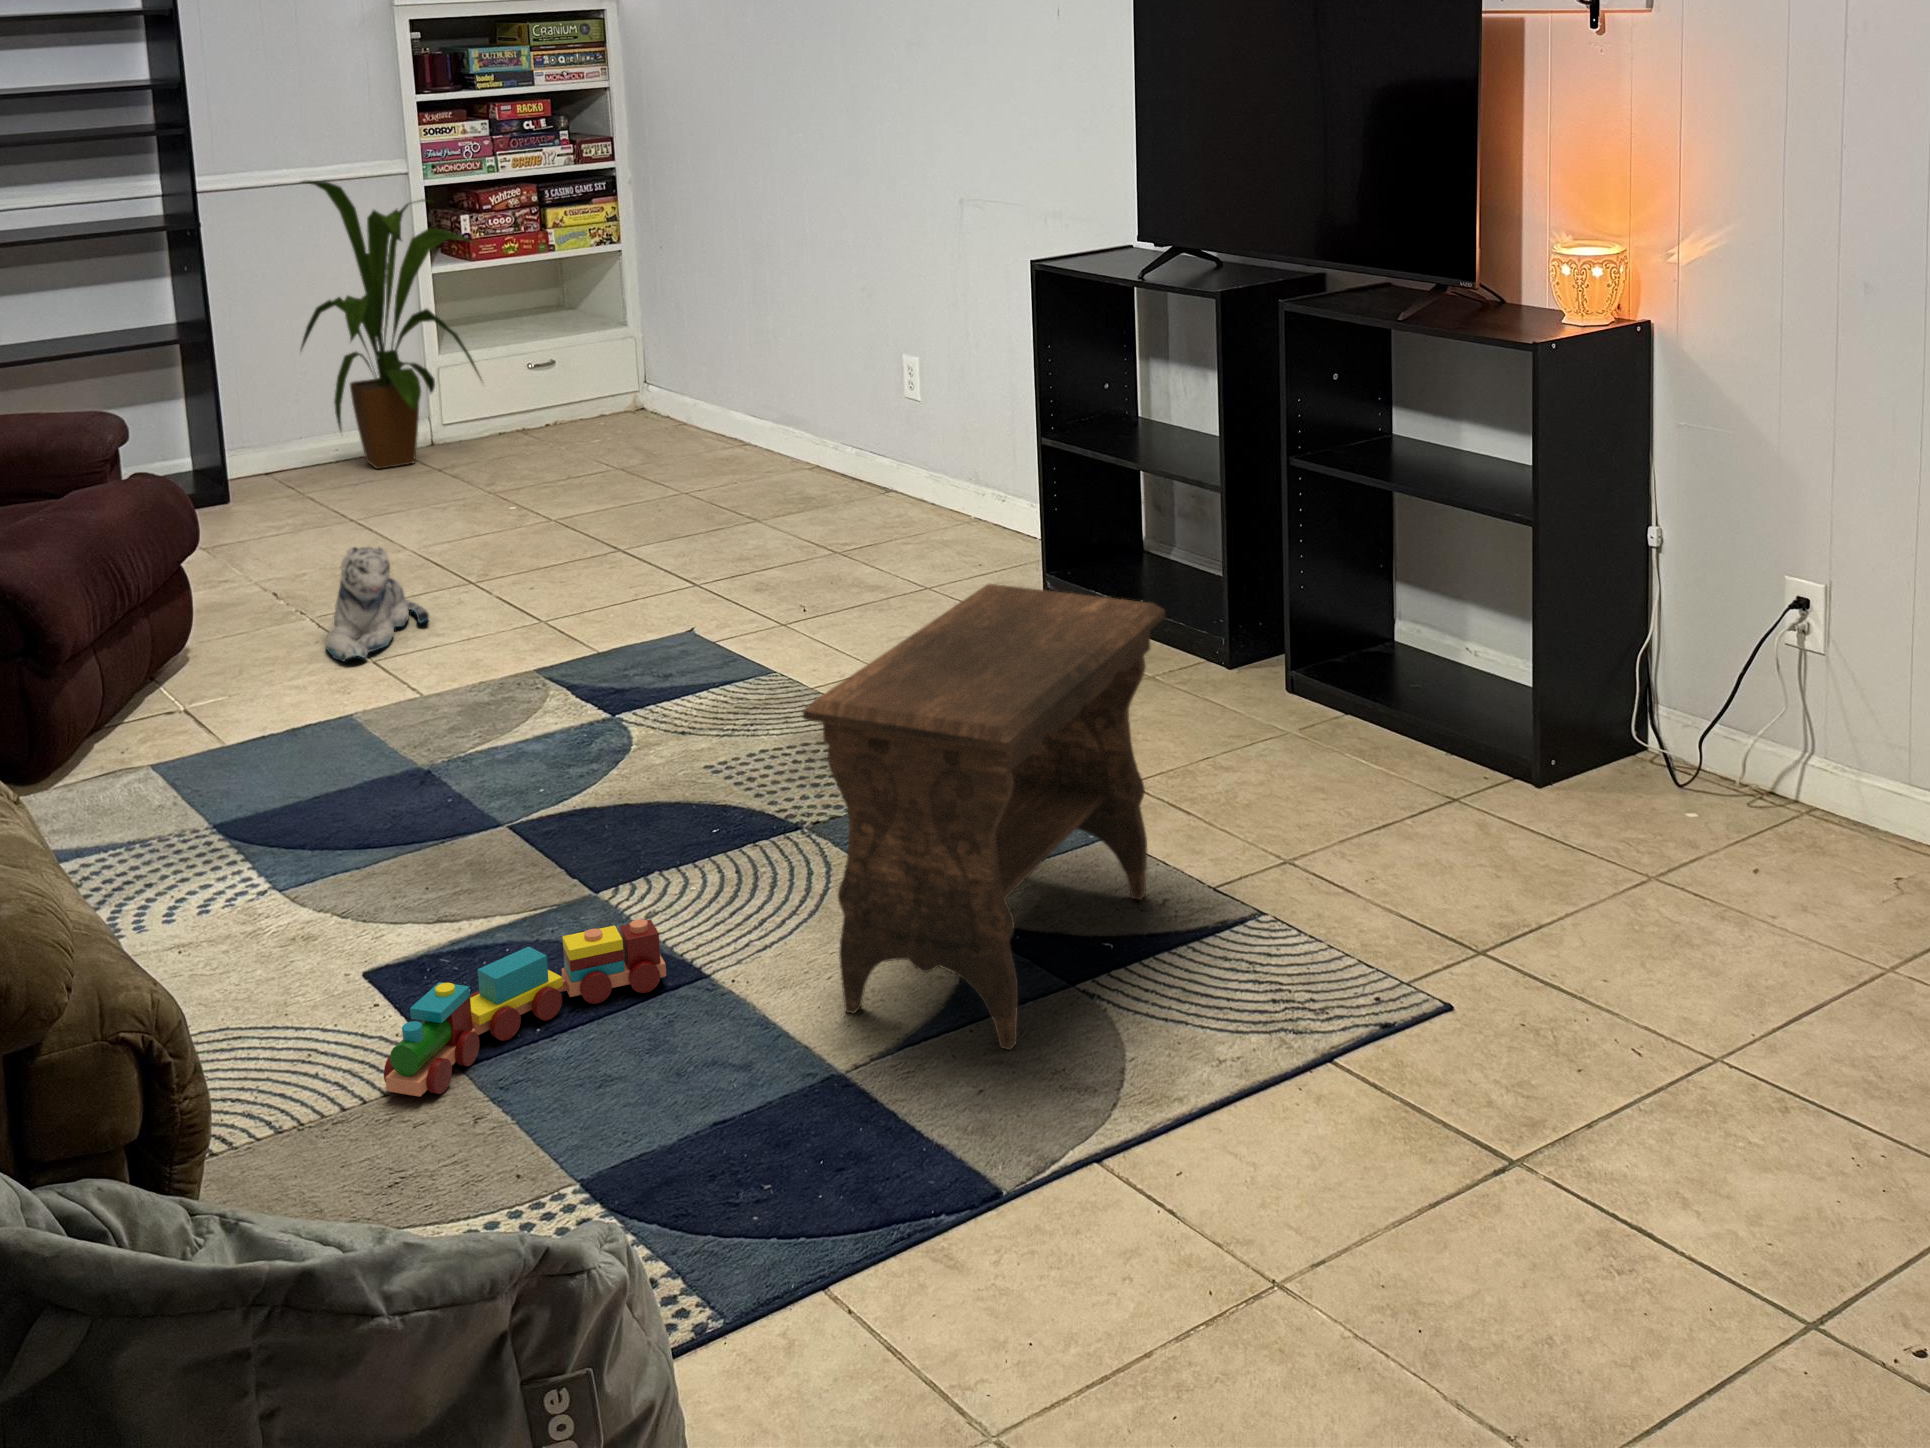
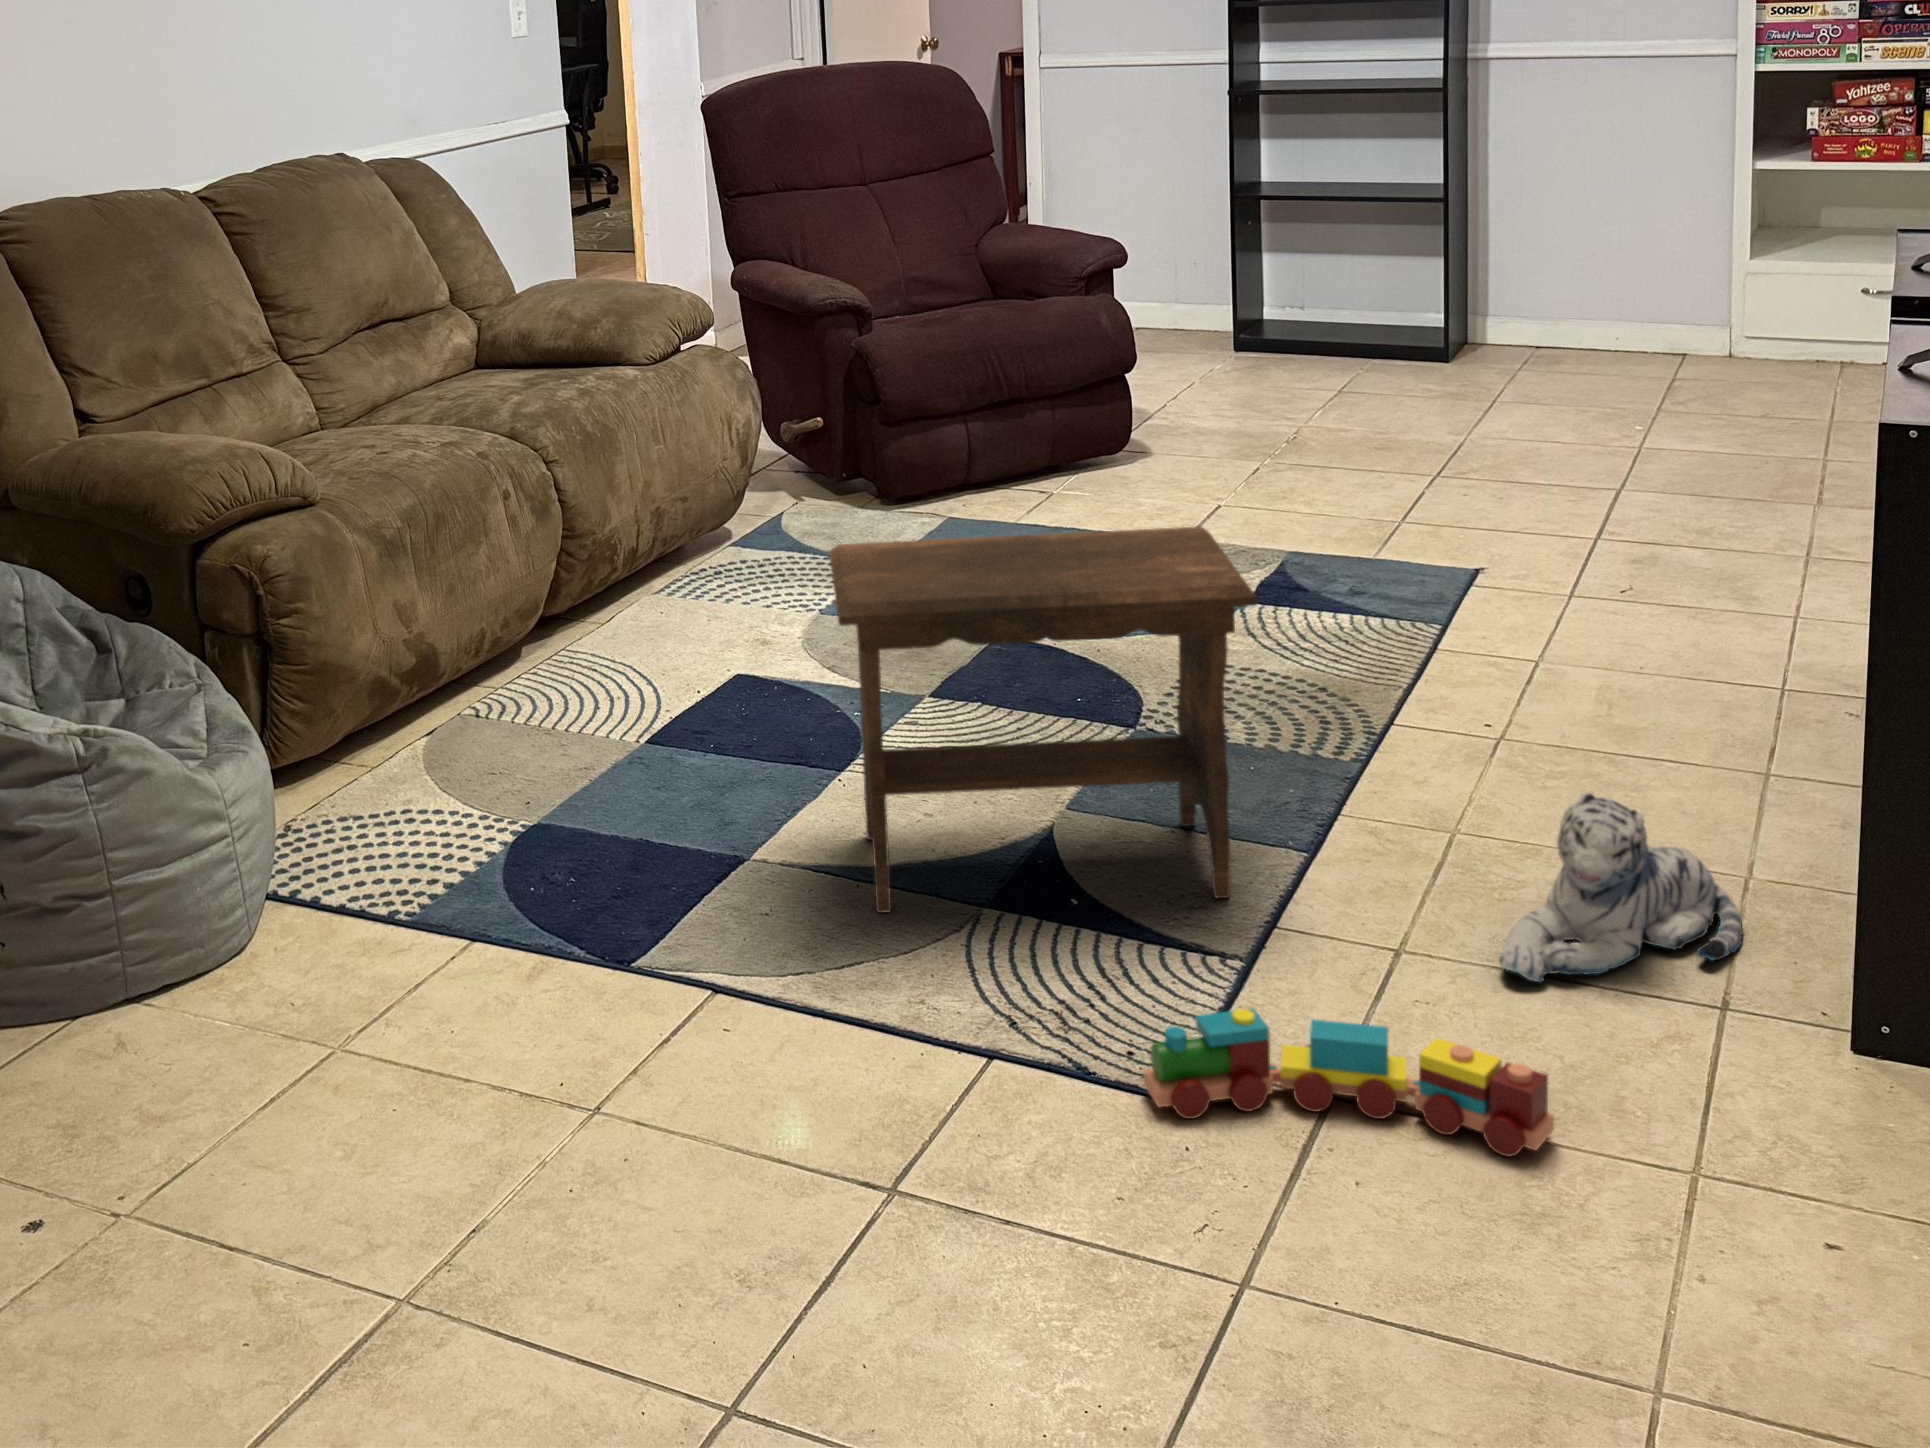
house plant: present [300,181,481,469] -> none [1534,54,1781,370]
plush toy: present [327,547,429,662] -> present [1500,792,1743,983]
toy train: present [384,919,666,1096] -> present [1143,1009,1554,1157]

